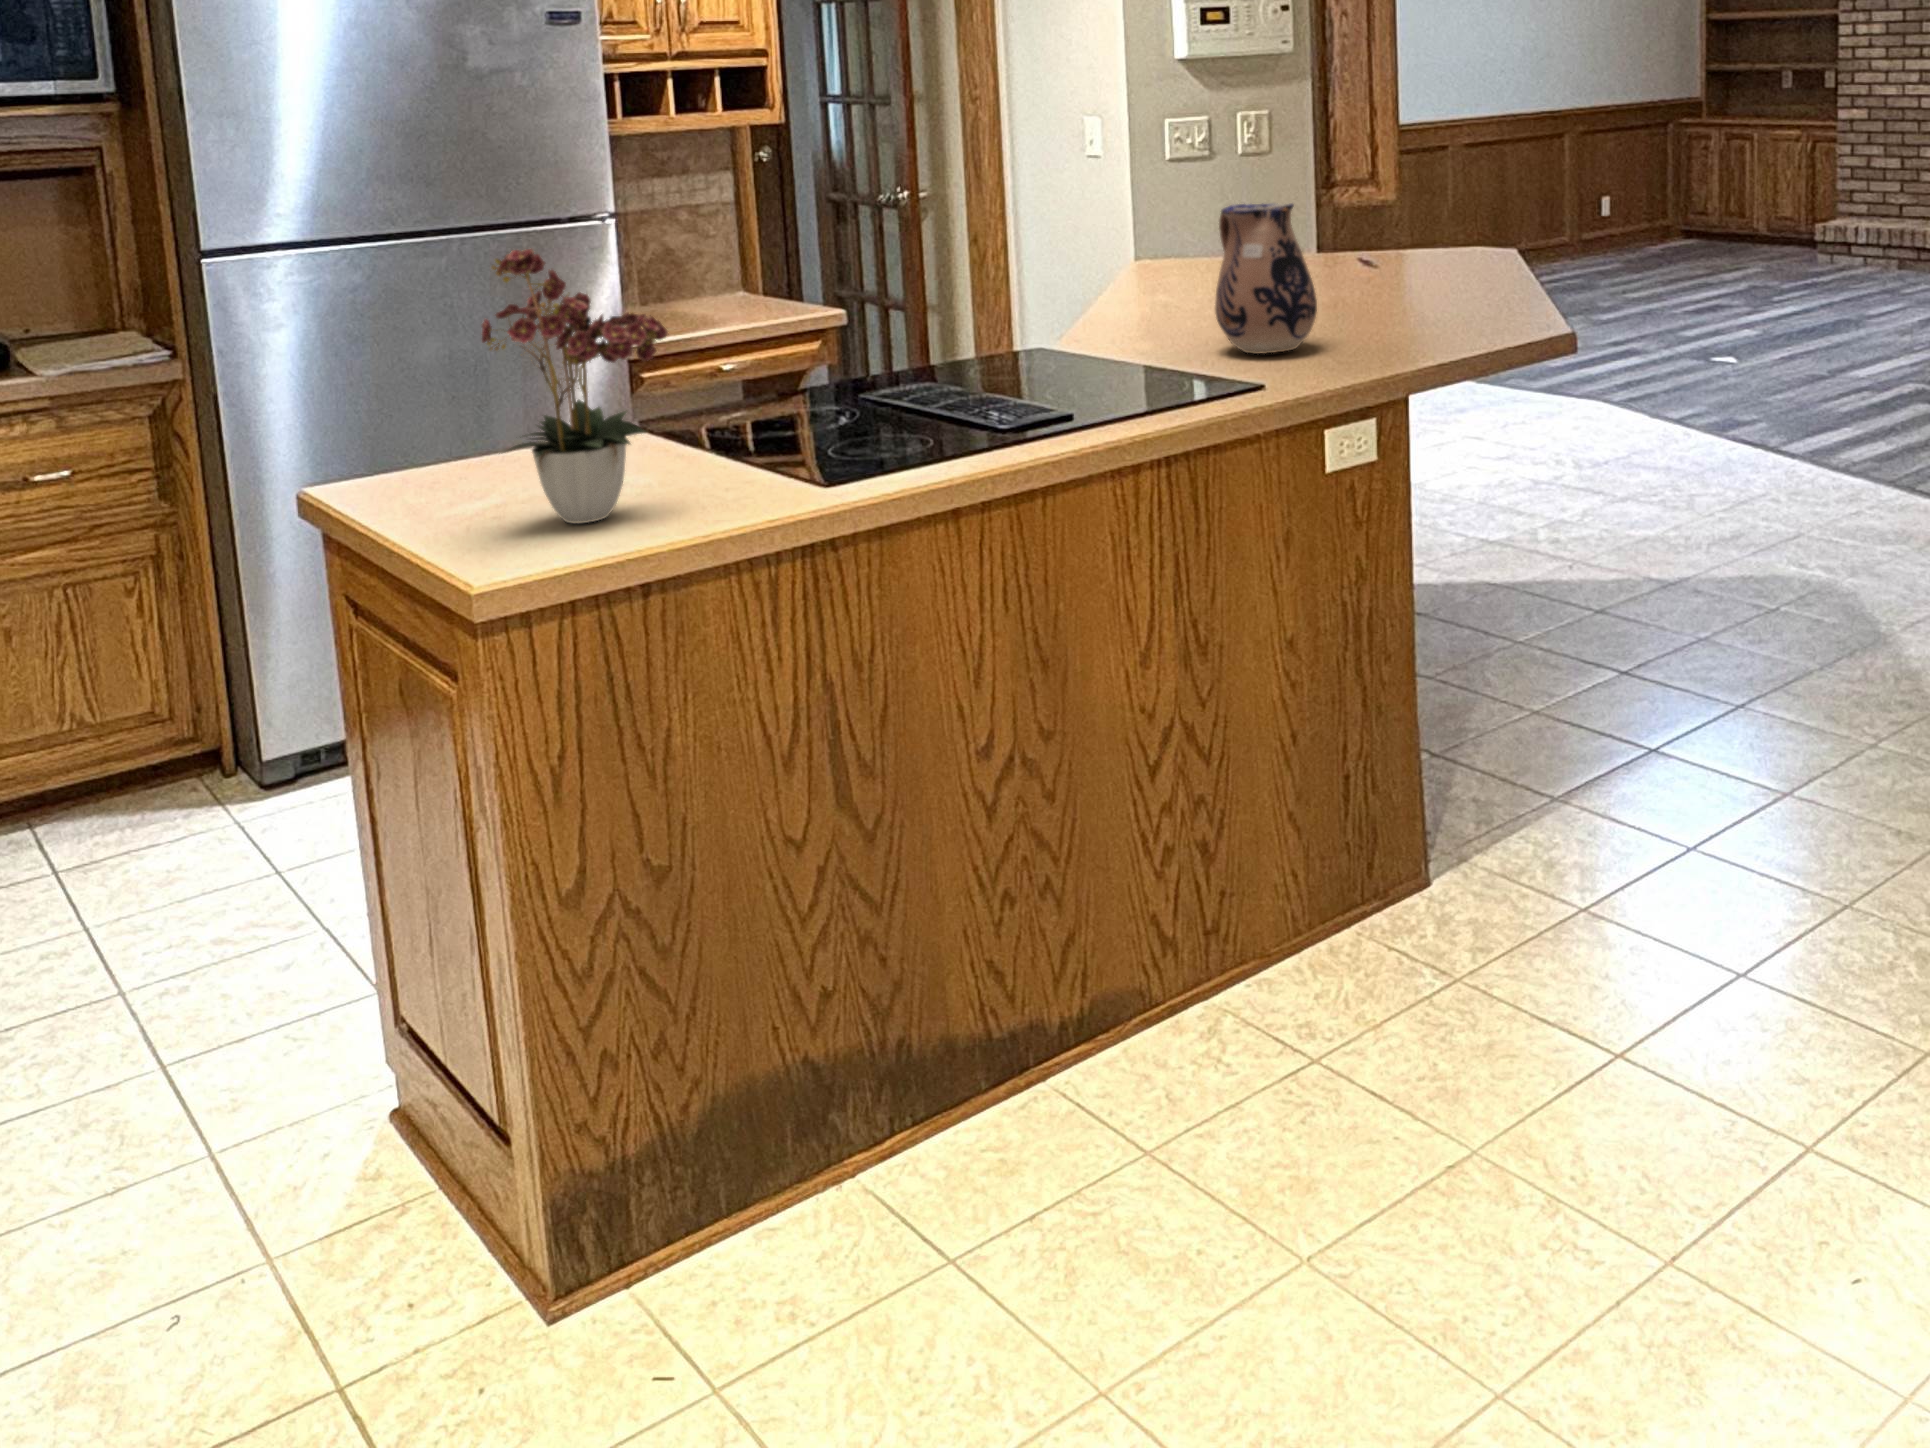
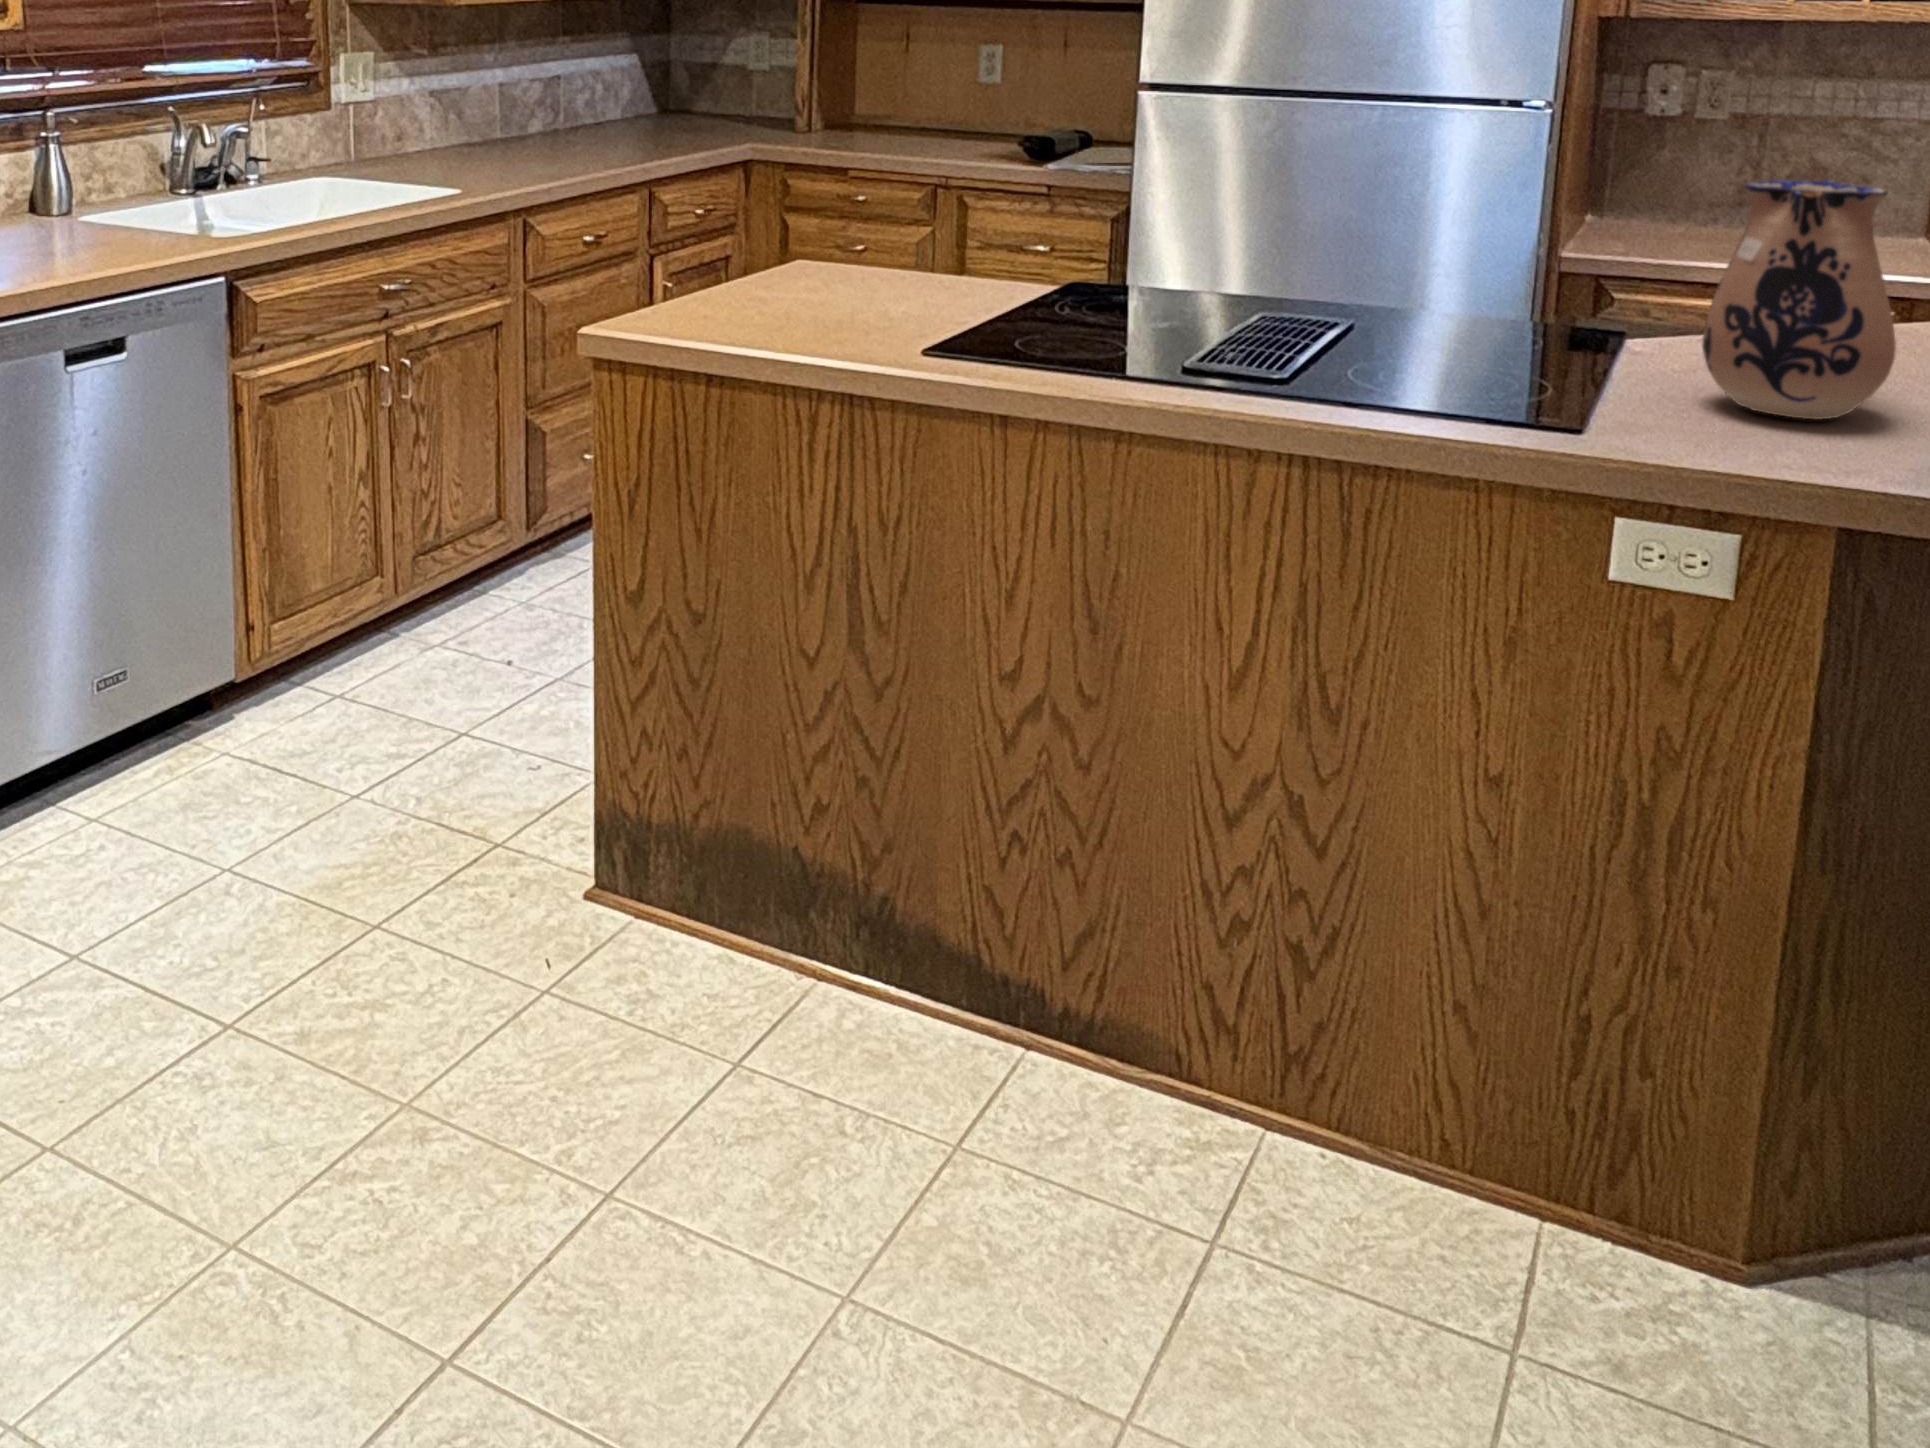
flower arrangement: present [482,249,668,523] -> none [700,70,845,320]

